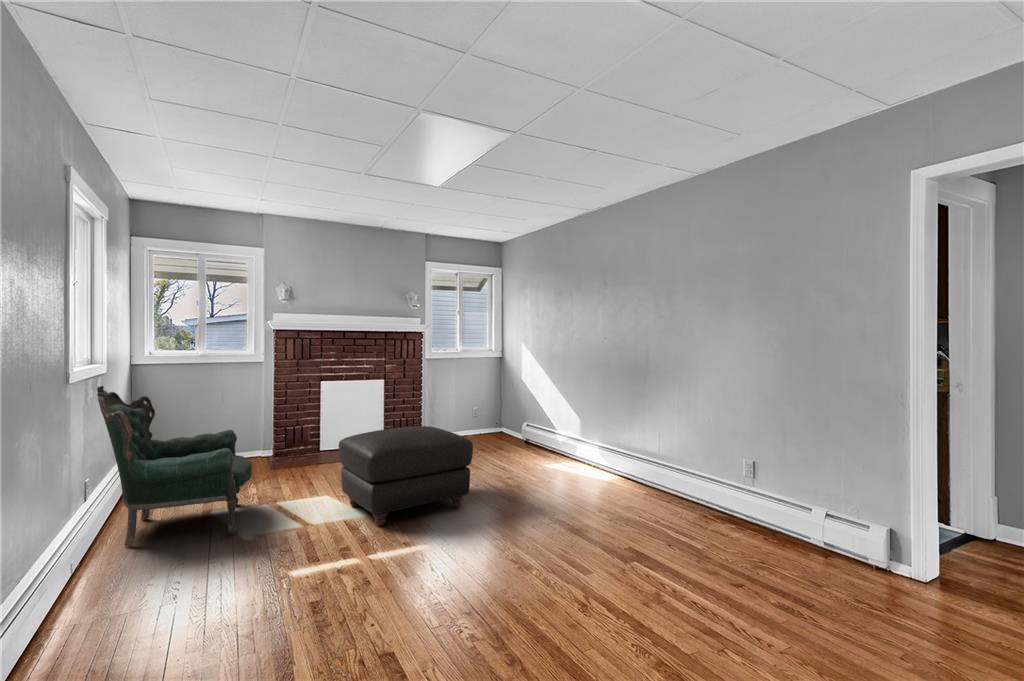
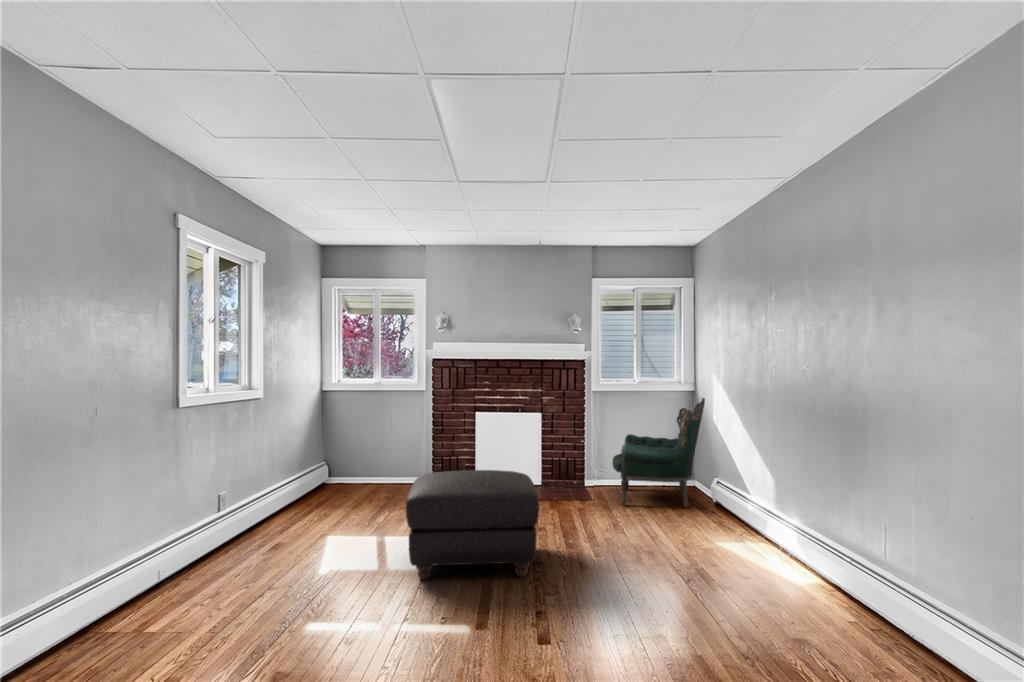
armchair: present [97,386,252,546] -> present [613,398,705,507]

